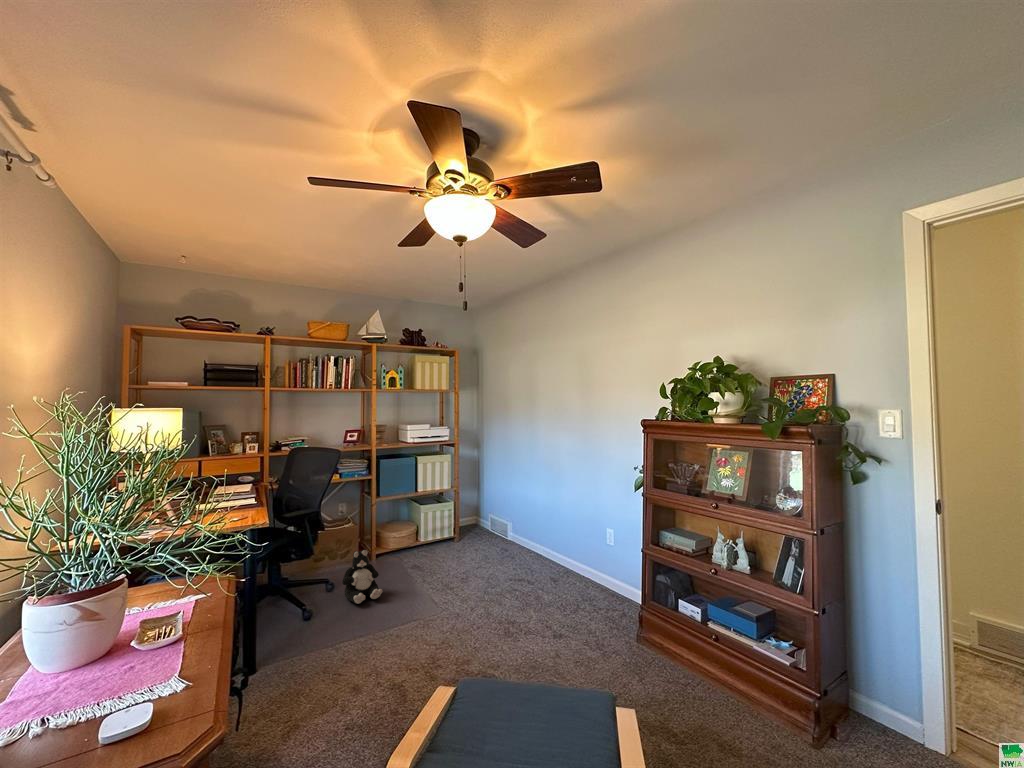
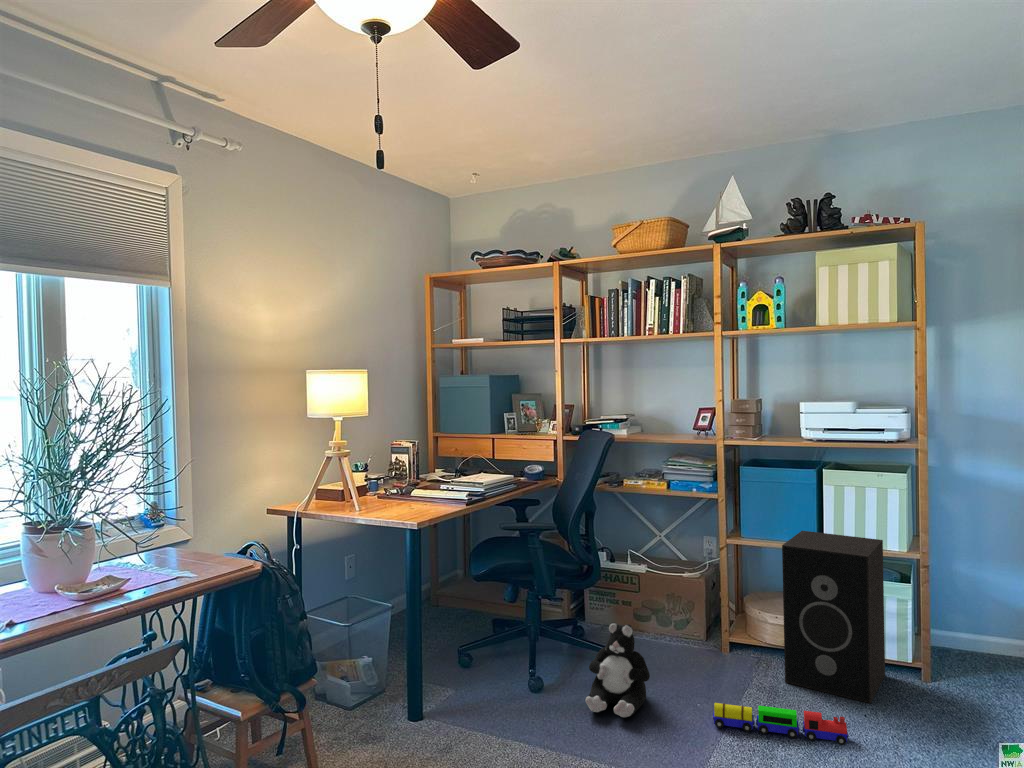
speaker: none [412,484,454,560] -> present [782,531,885,703]
toy train: none [412,558,465,585] -> present [712,703,848,745]

